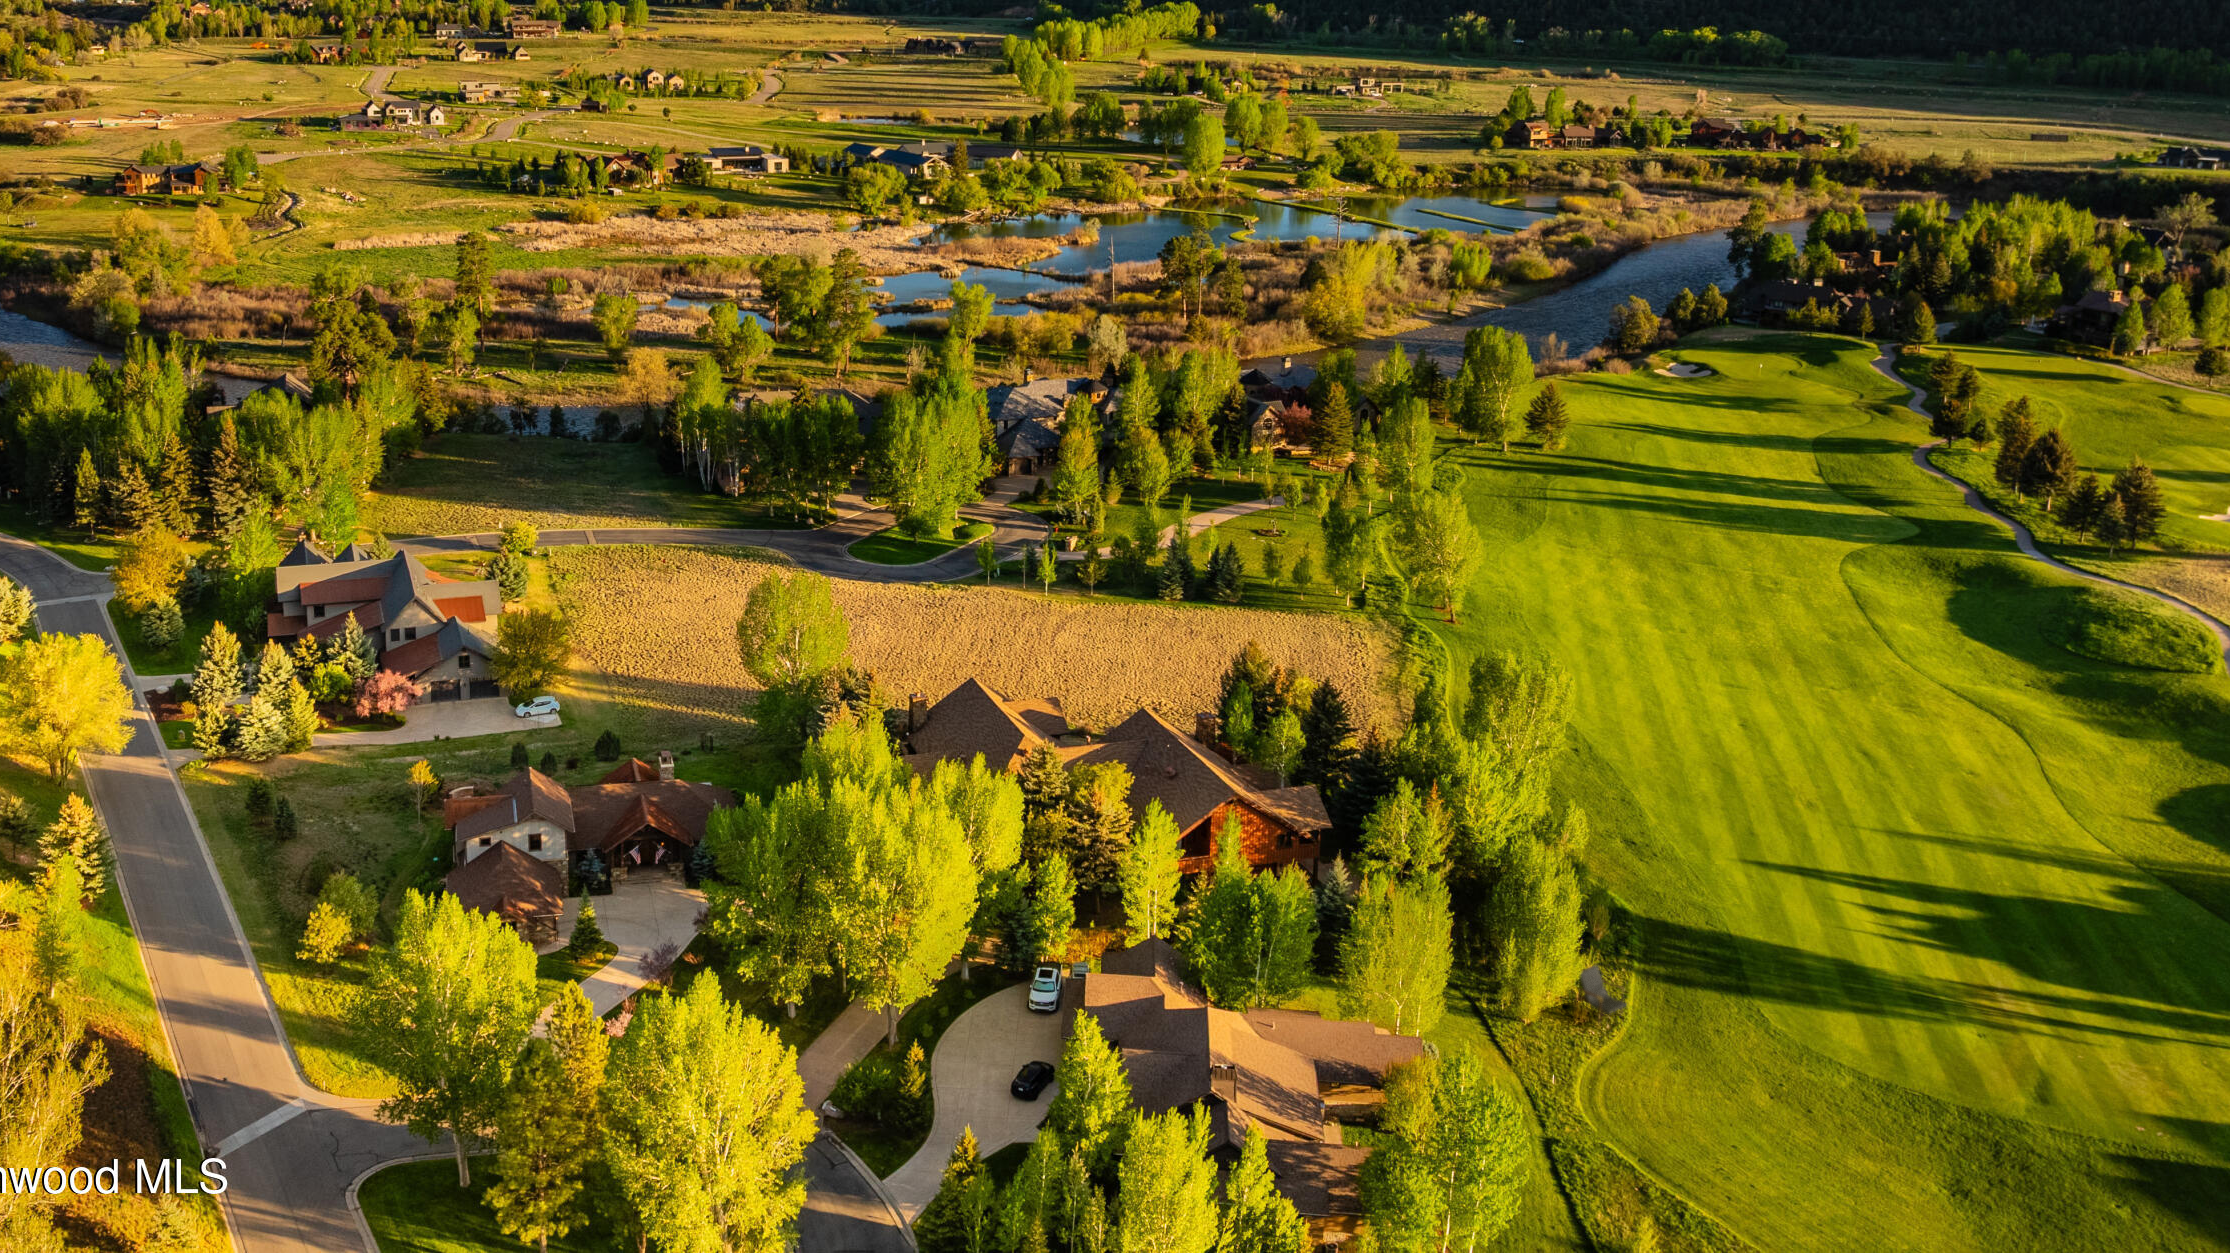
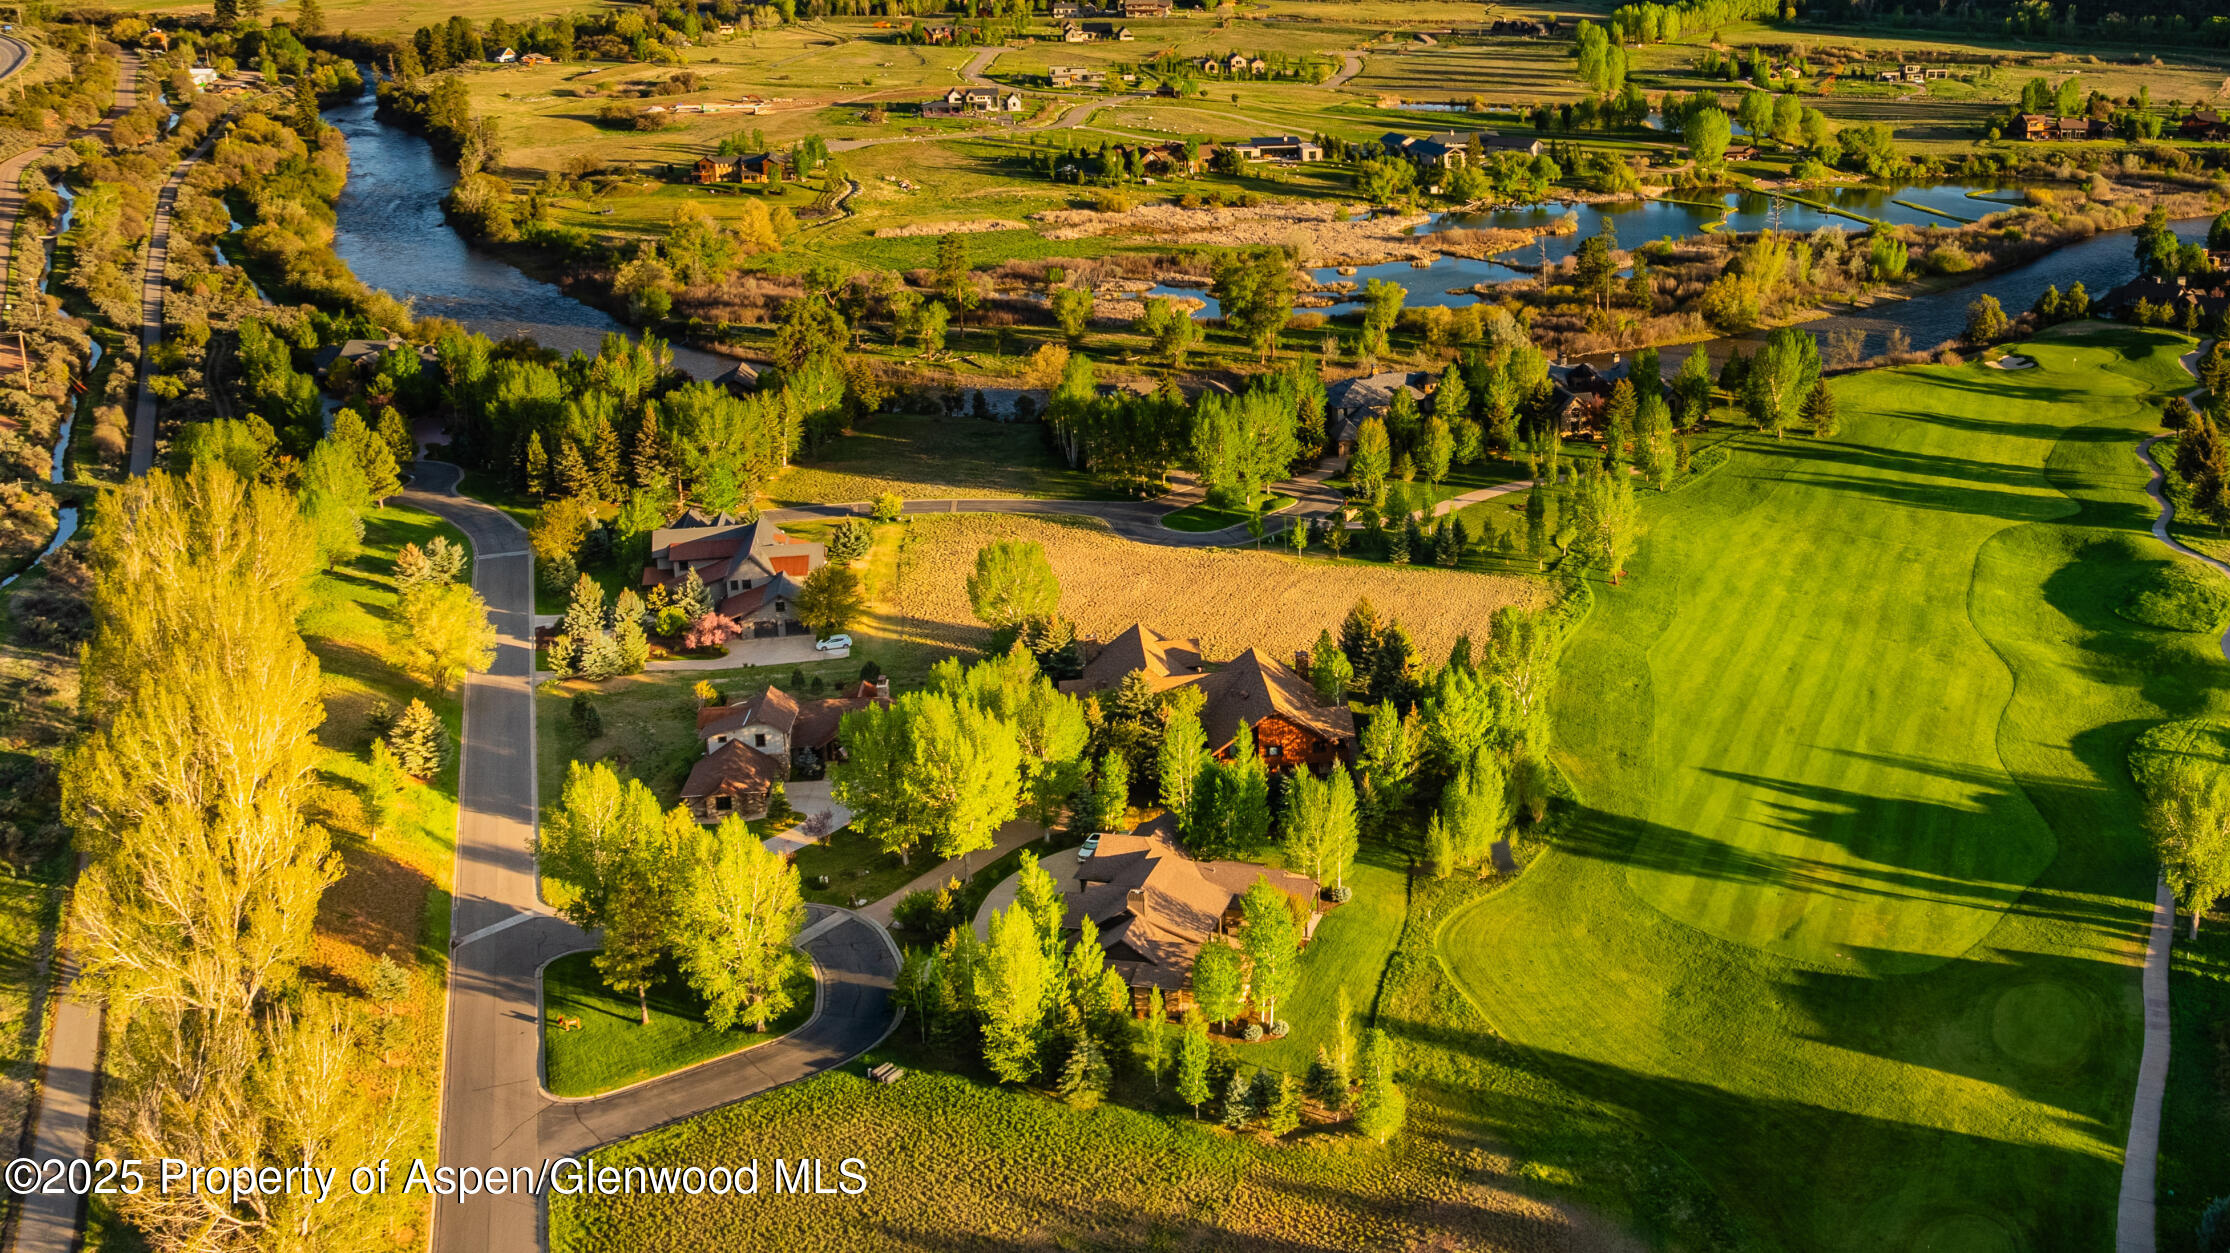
bench: none [1479,984,1526,1041] -> present [1407,857,1445,890]

